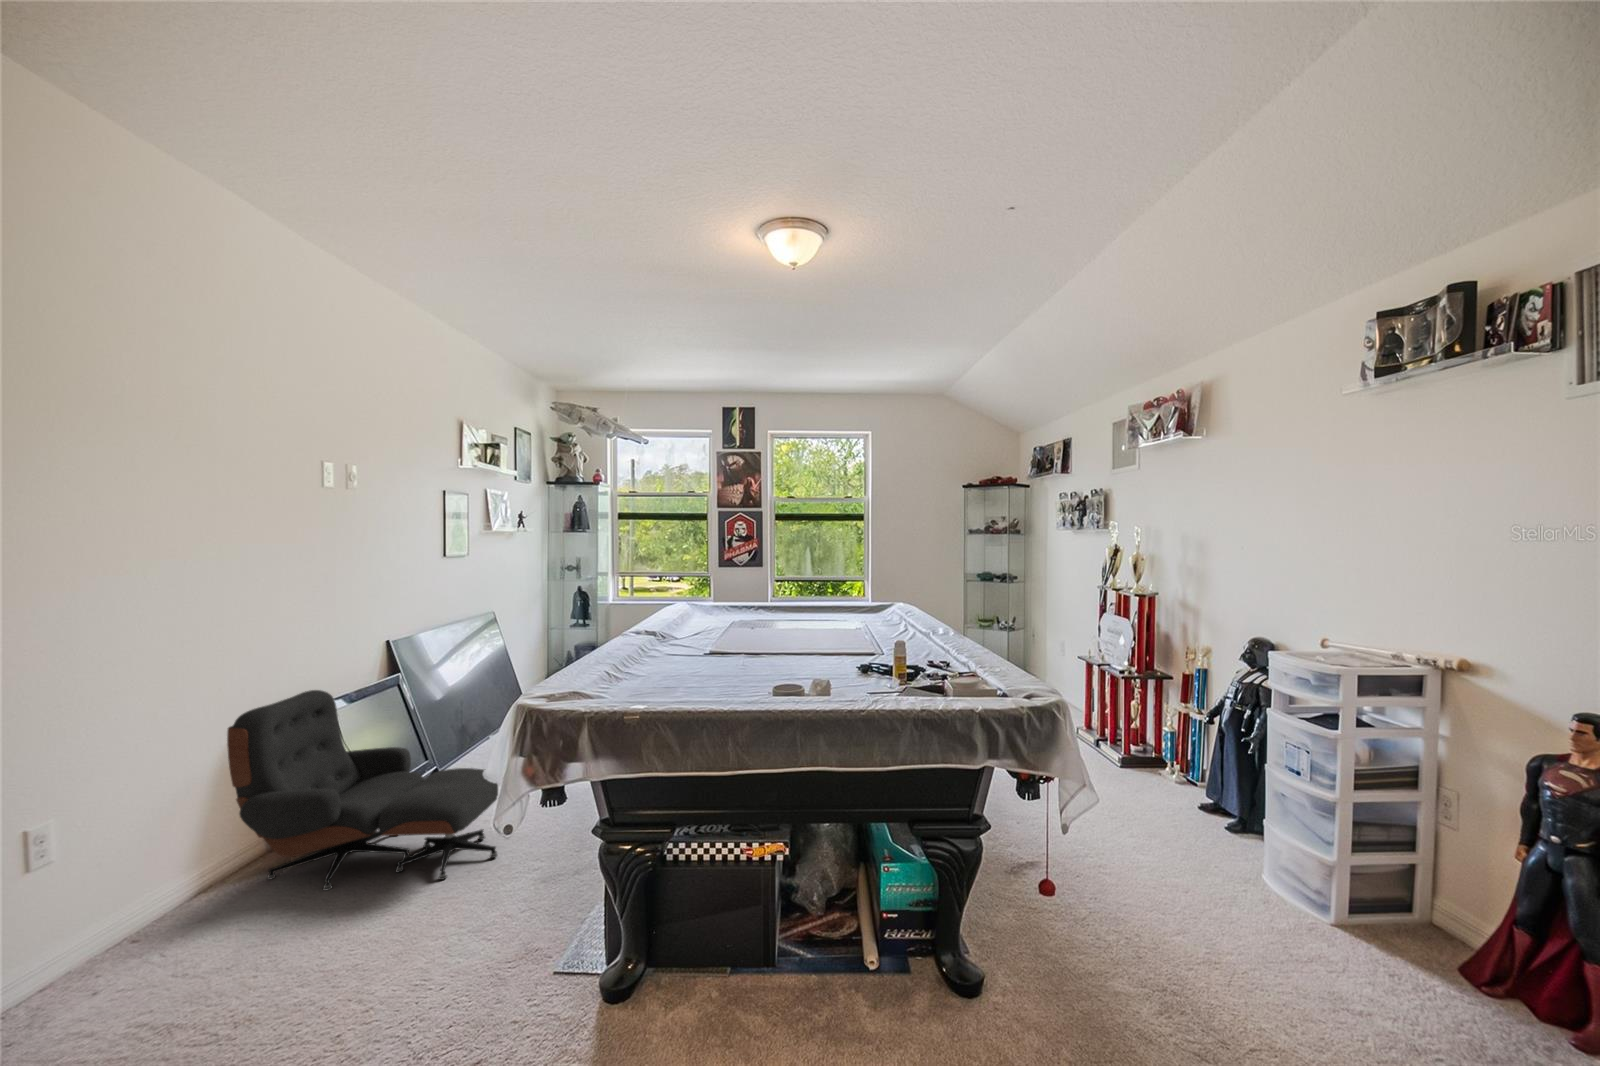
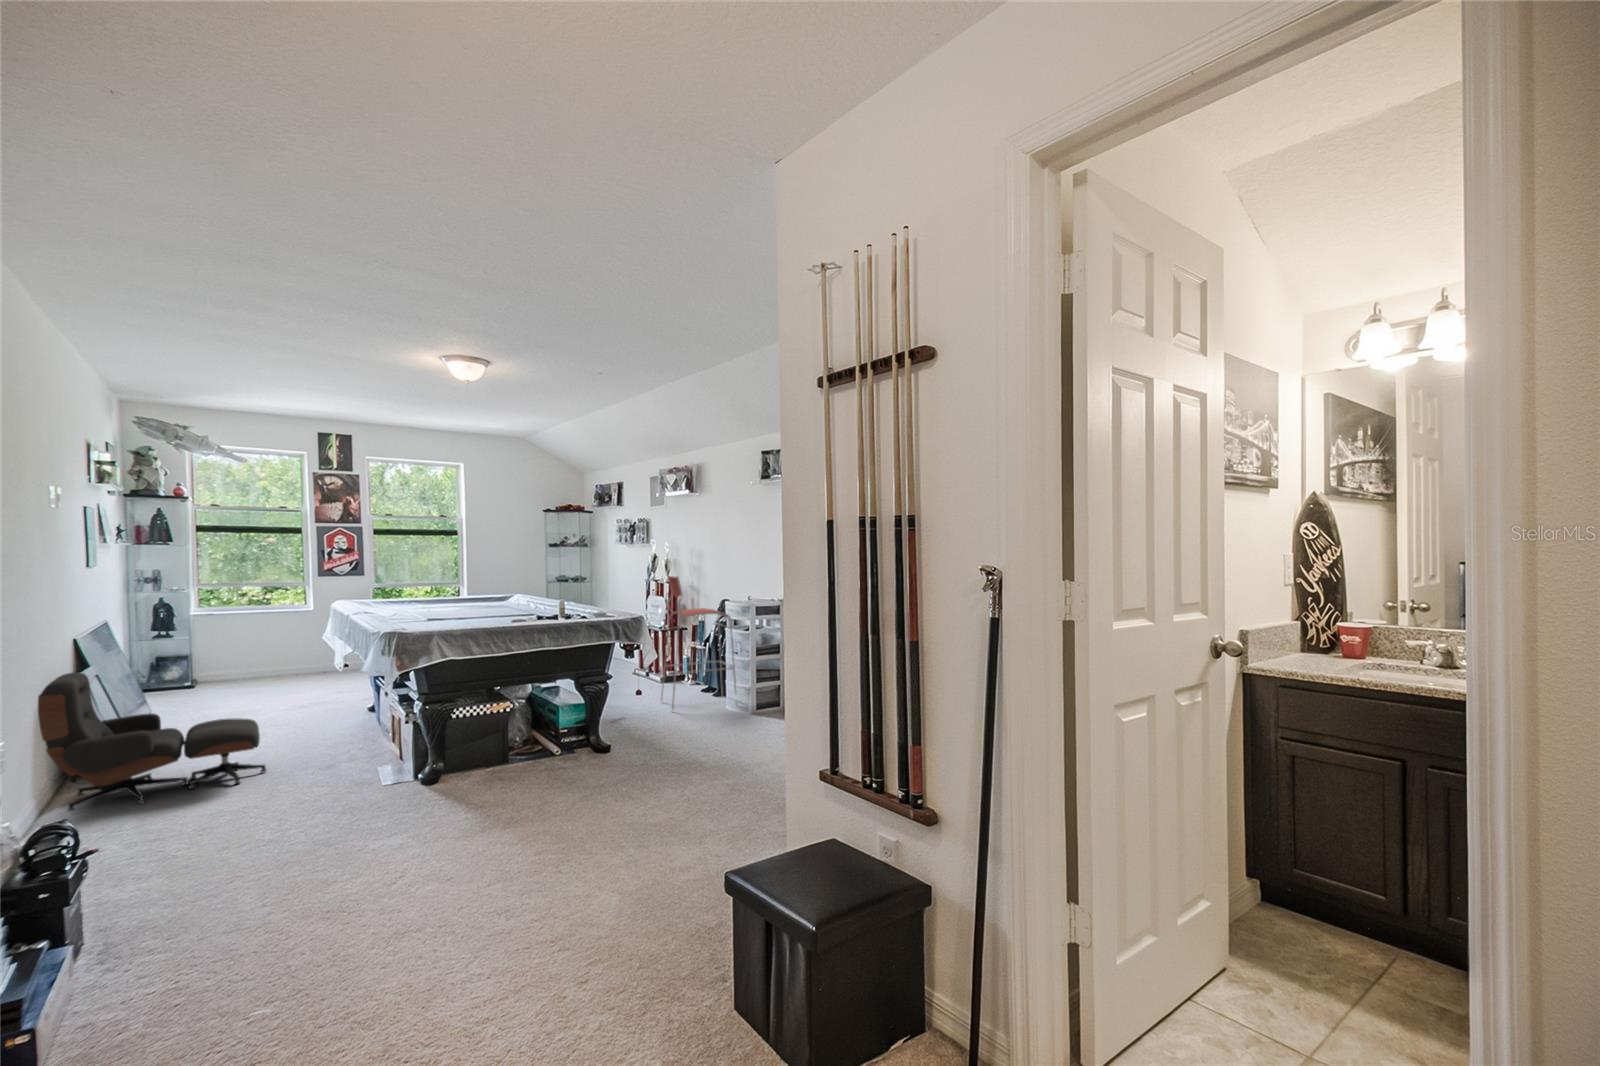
bar stool: none [1120,589,1296,881] -> present [661,575,737,710]

